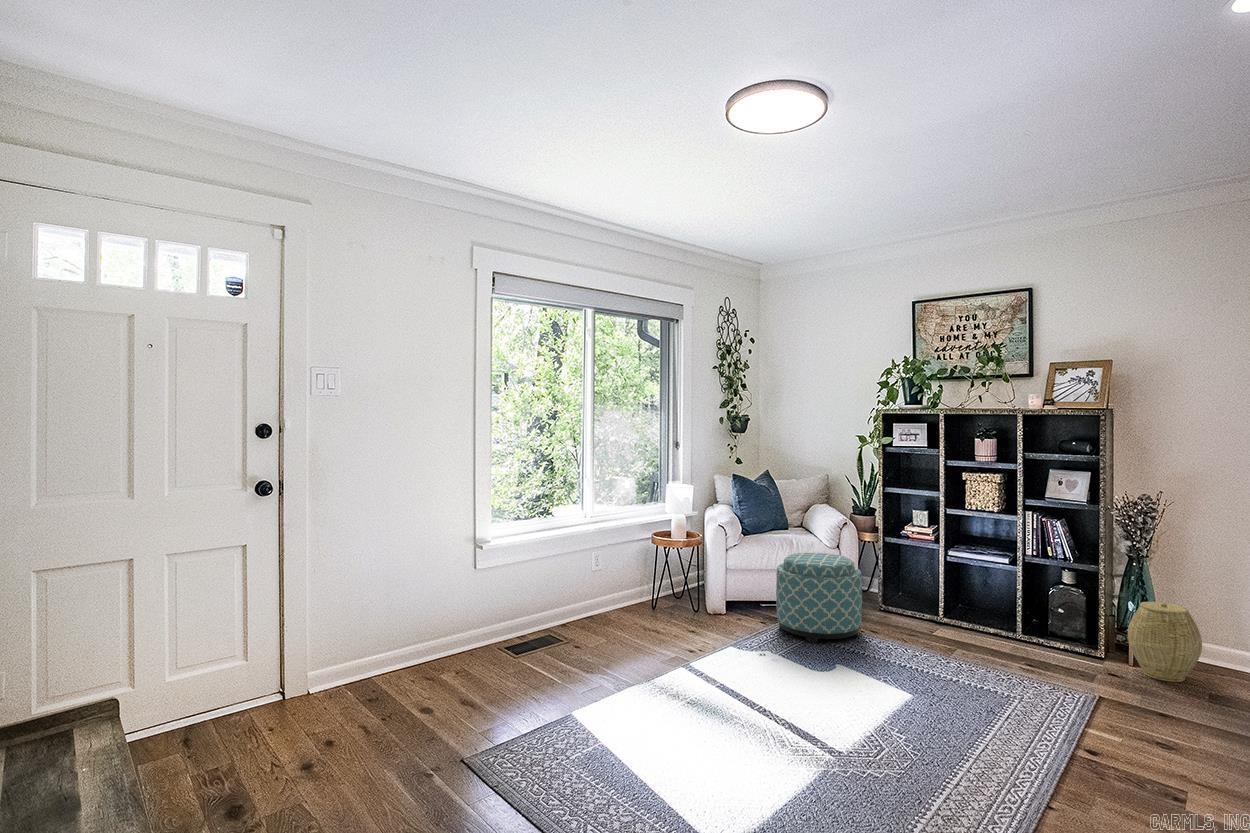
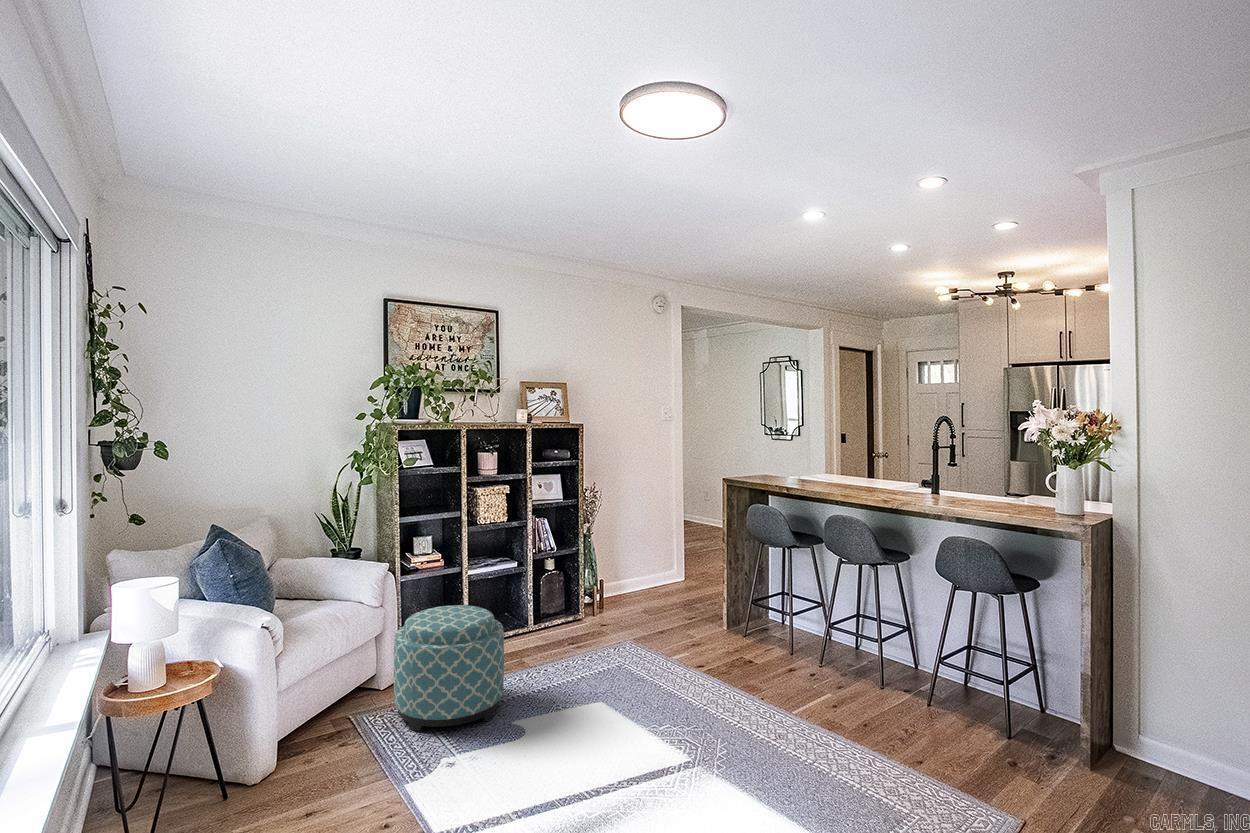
woven basket: present [1128,602,1202,682] -> none [599,561,642,617]

